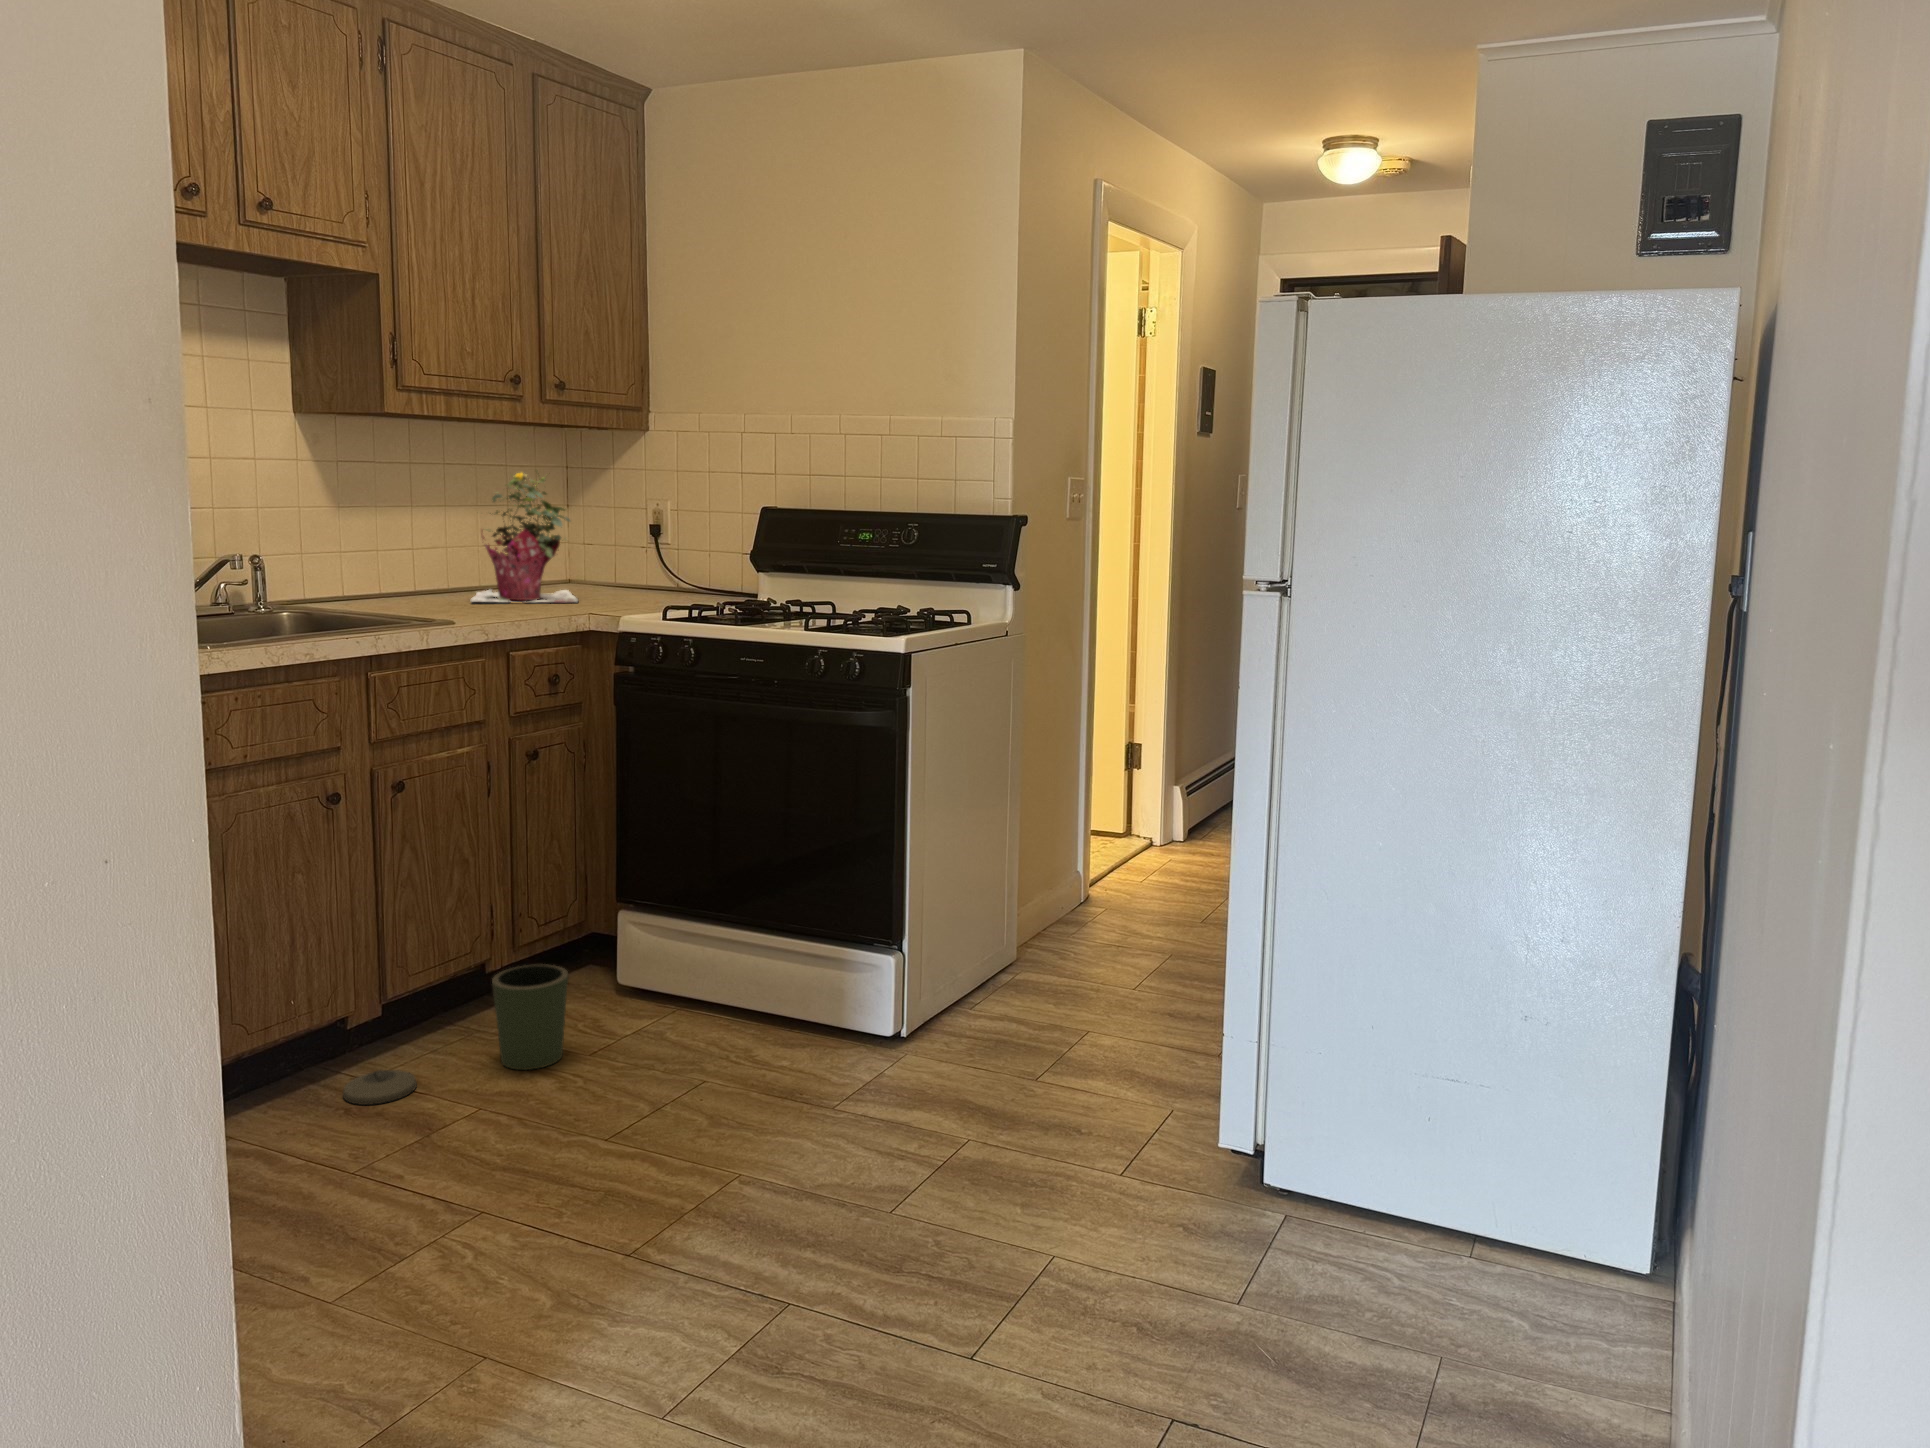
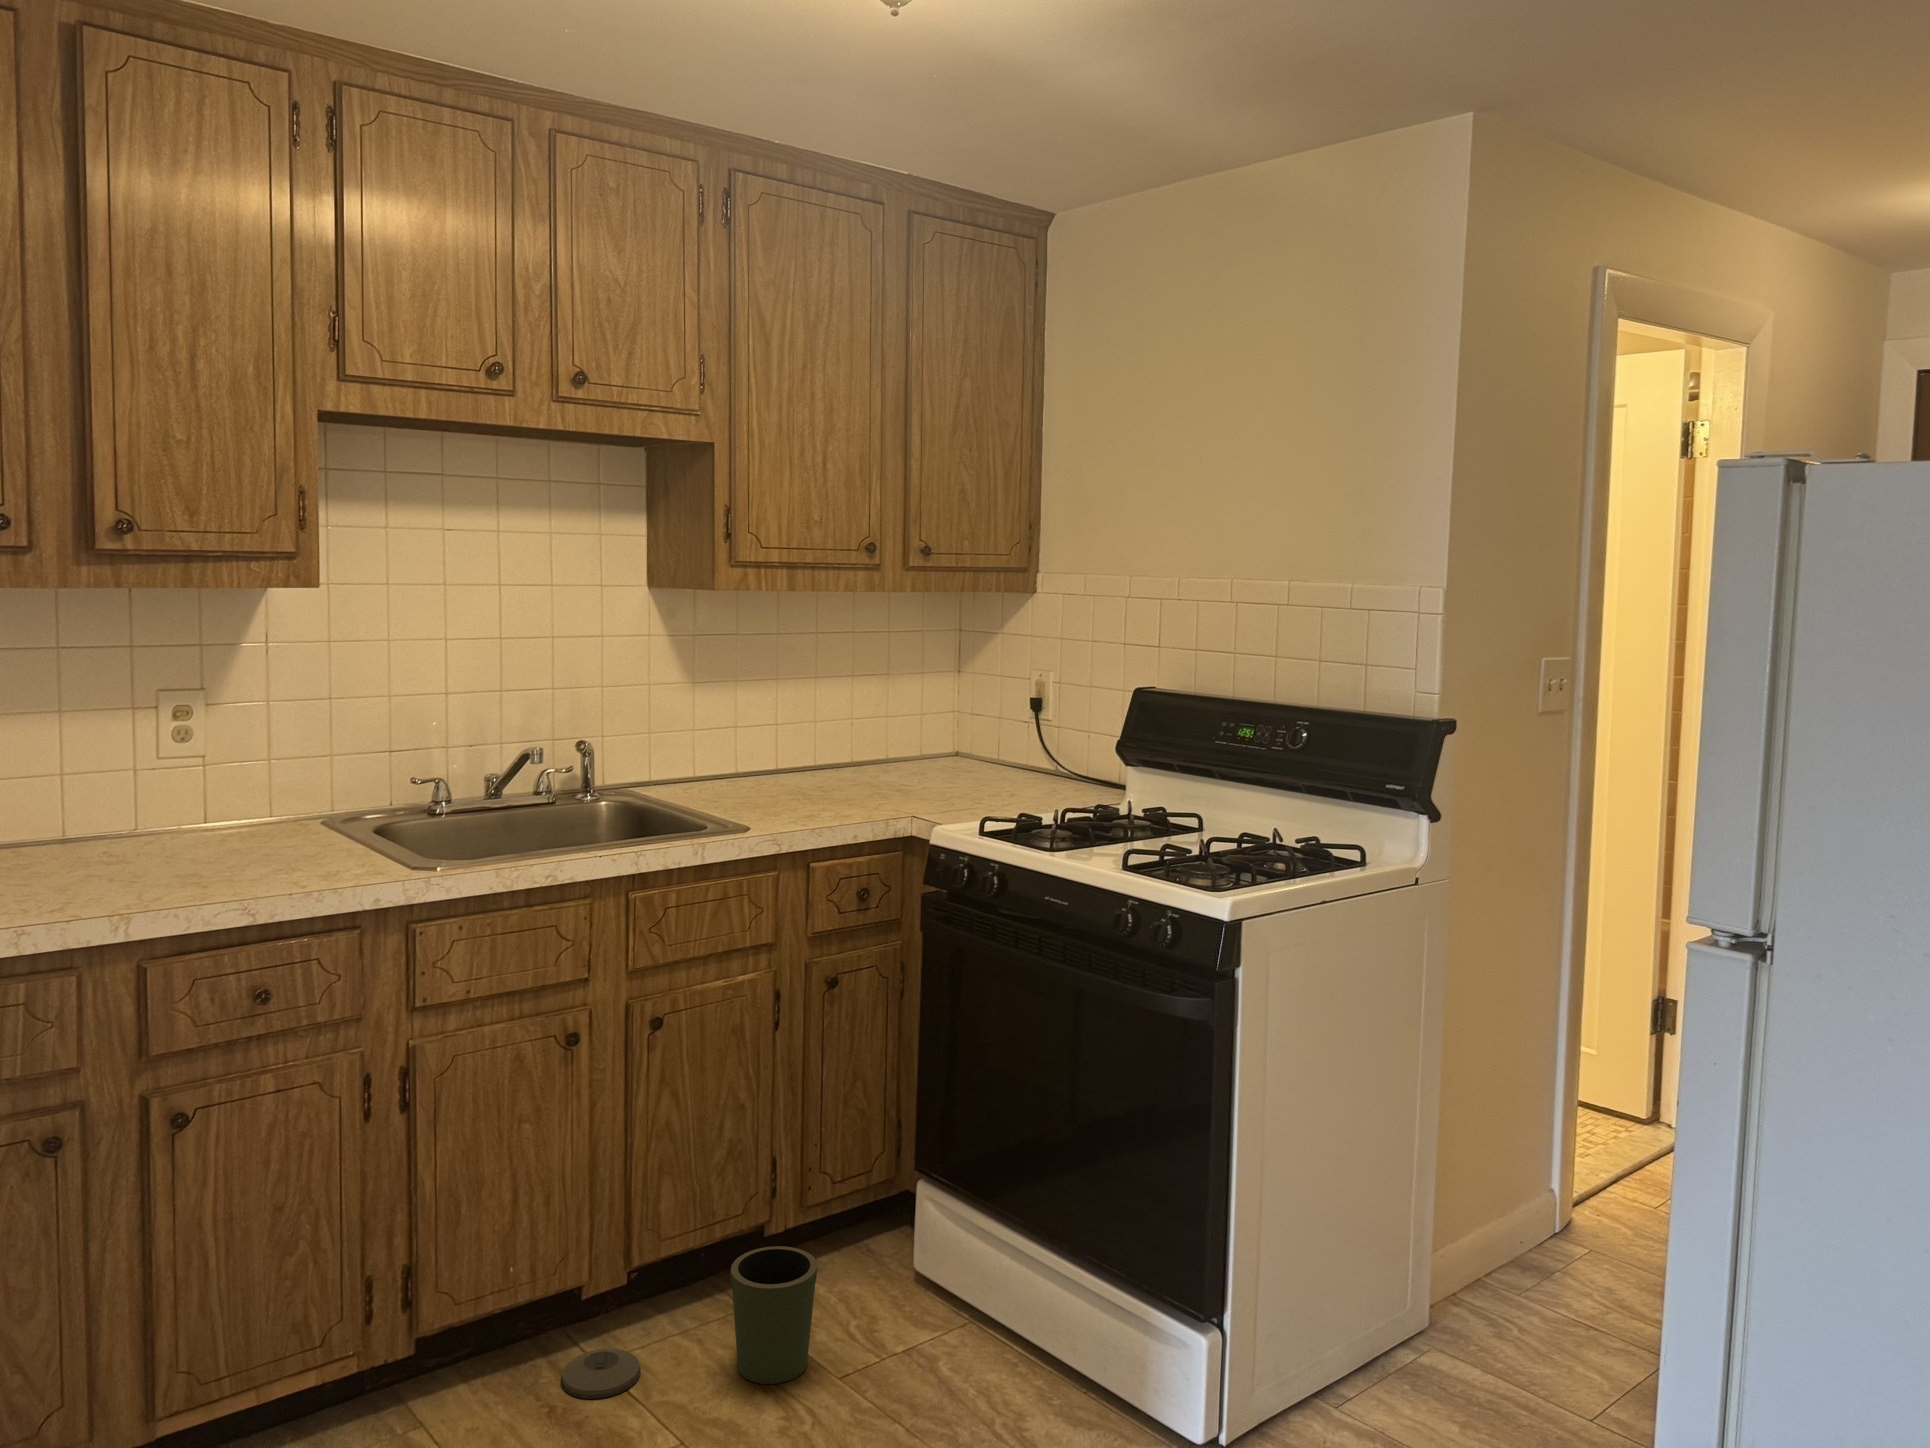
potted plant: present [471,473,578,602] -> none [807,640,937,795]

